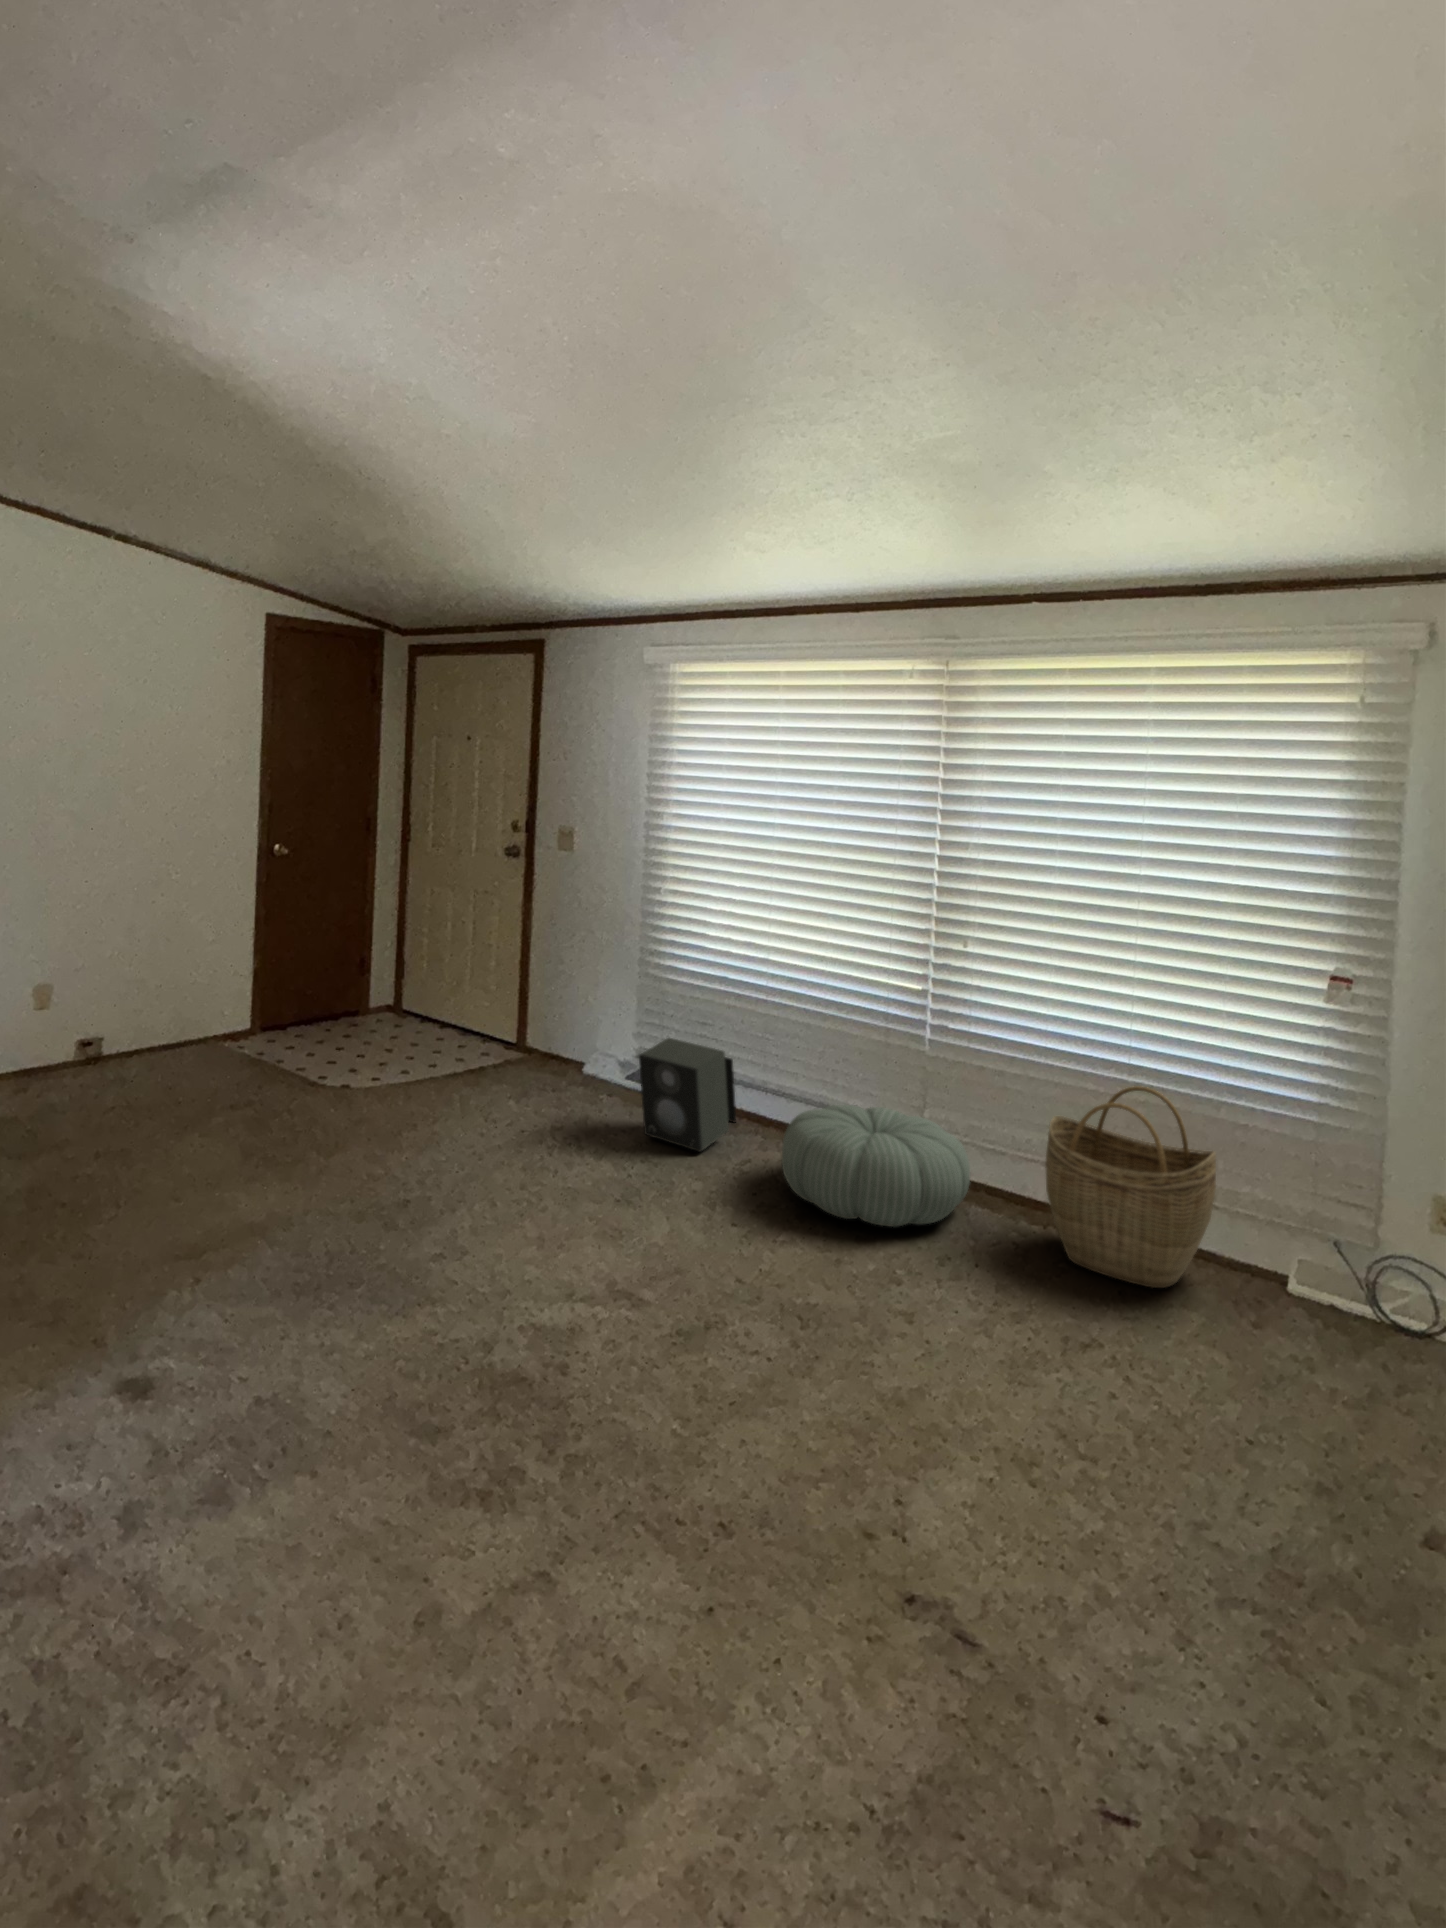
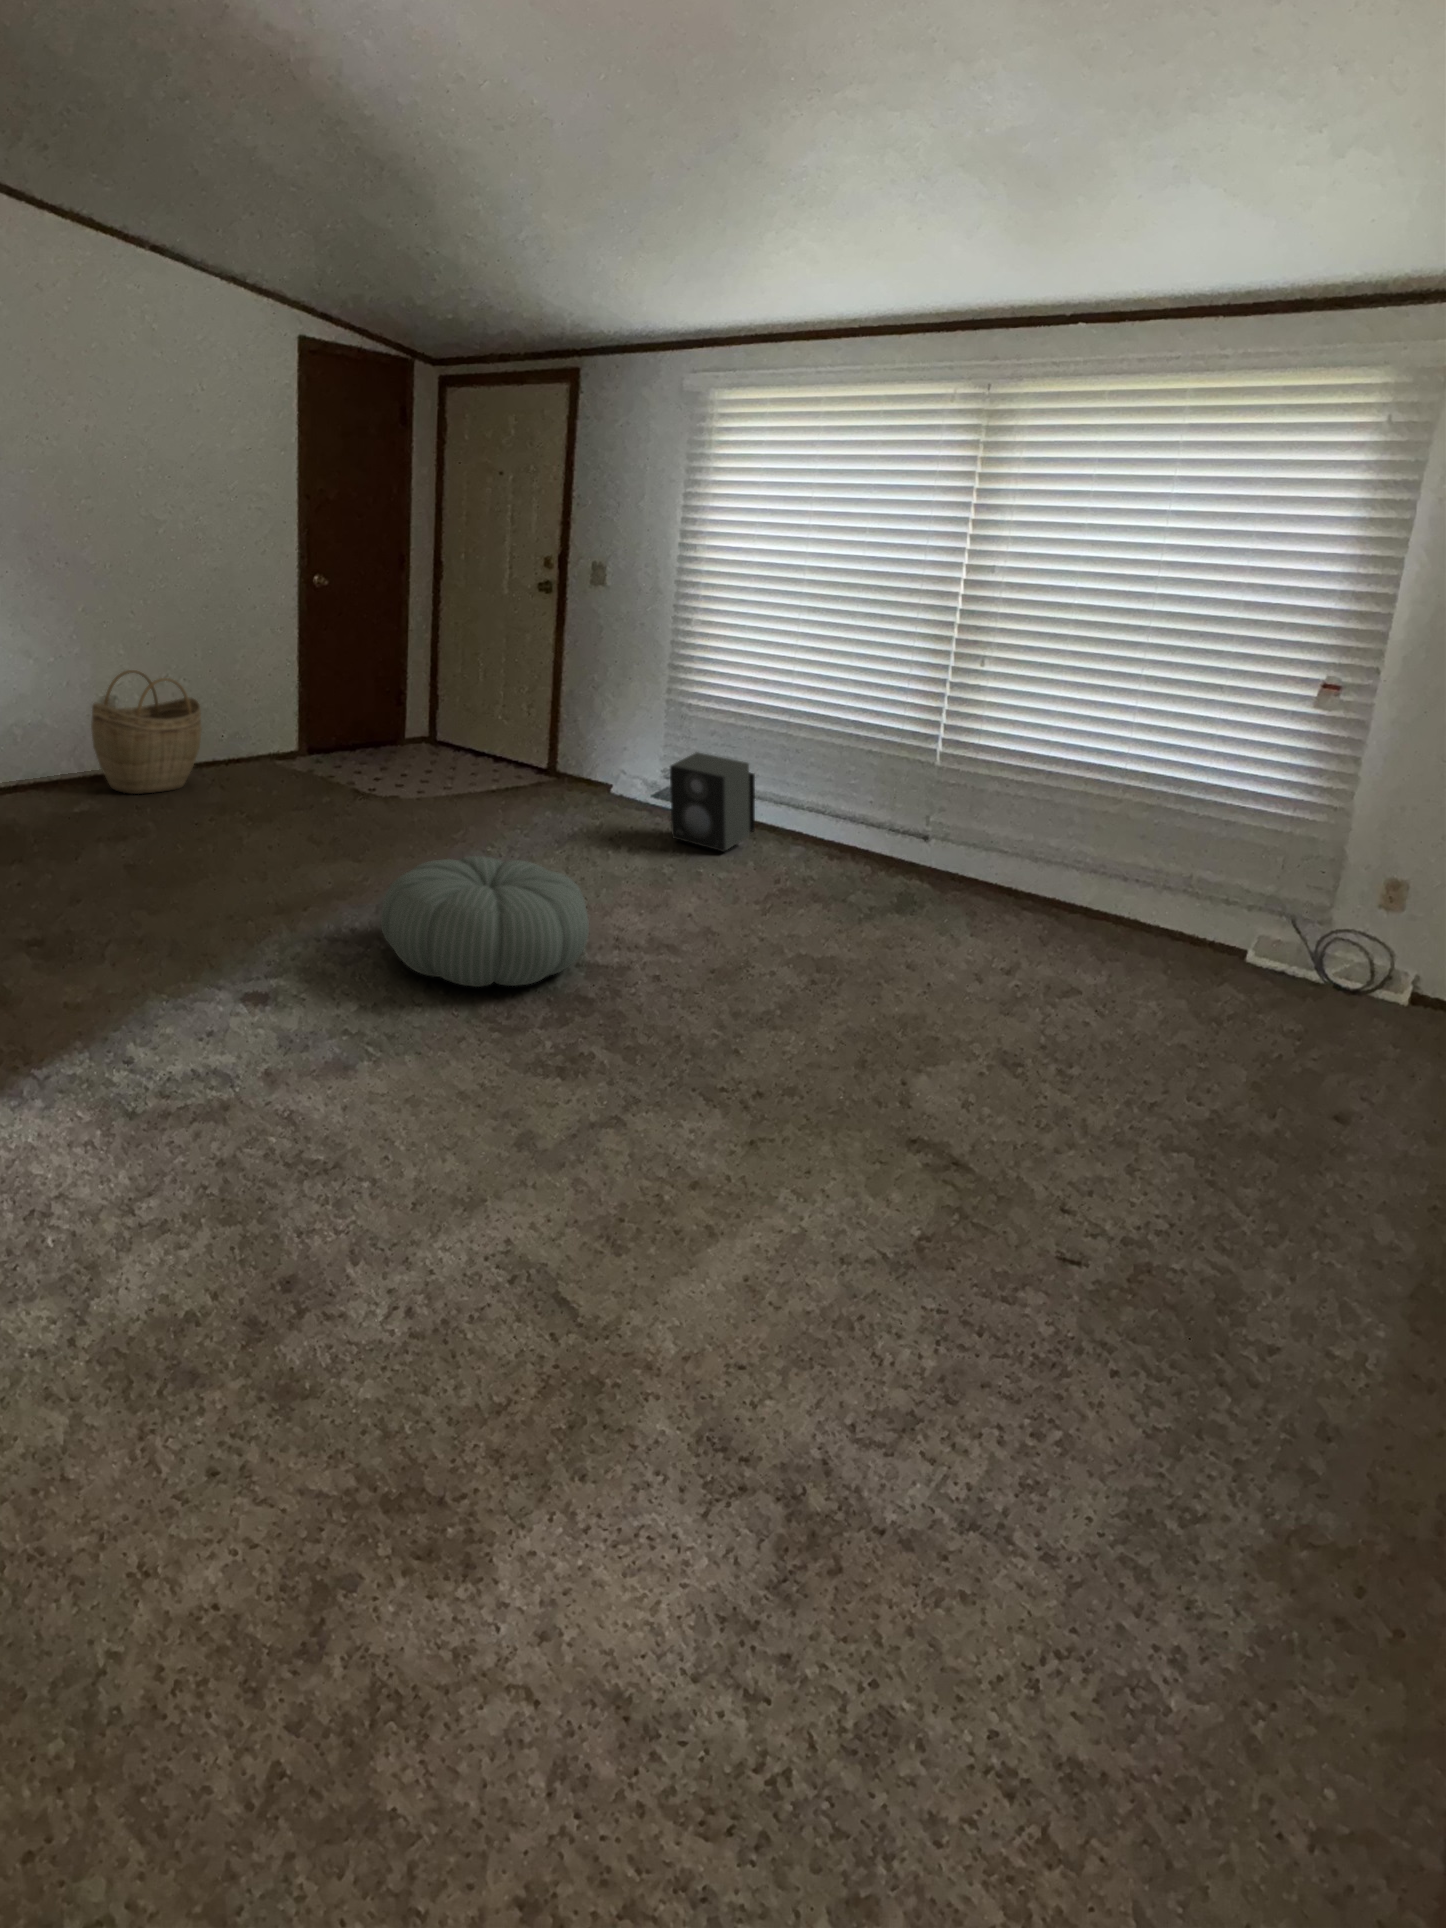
woven basket: present [1045,1086,1216,1288] -> present [91,670,202,794]
pouf: present [782,1105,970,1227] -> present [381,856,589,987]

